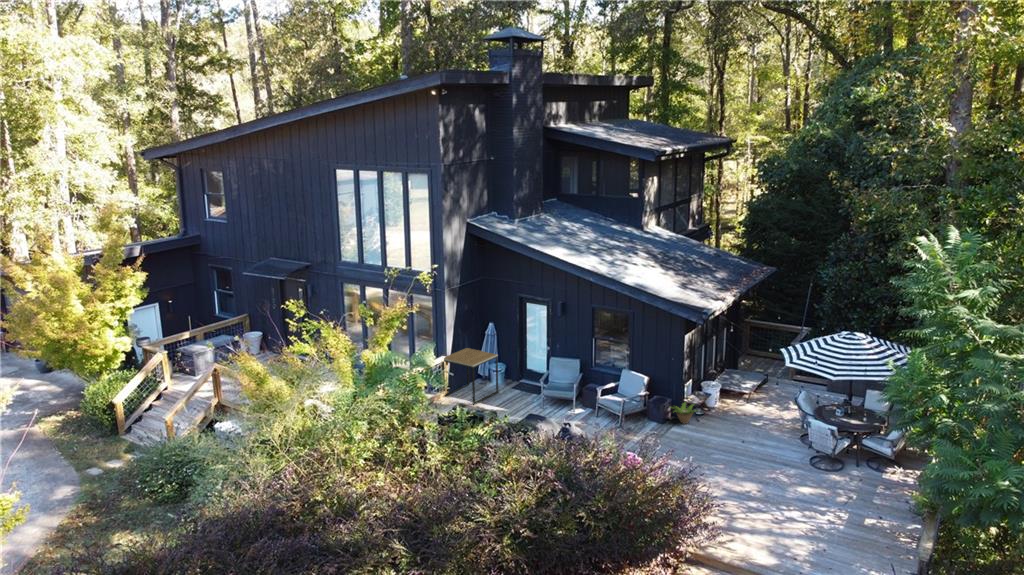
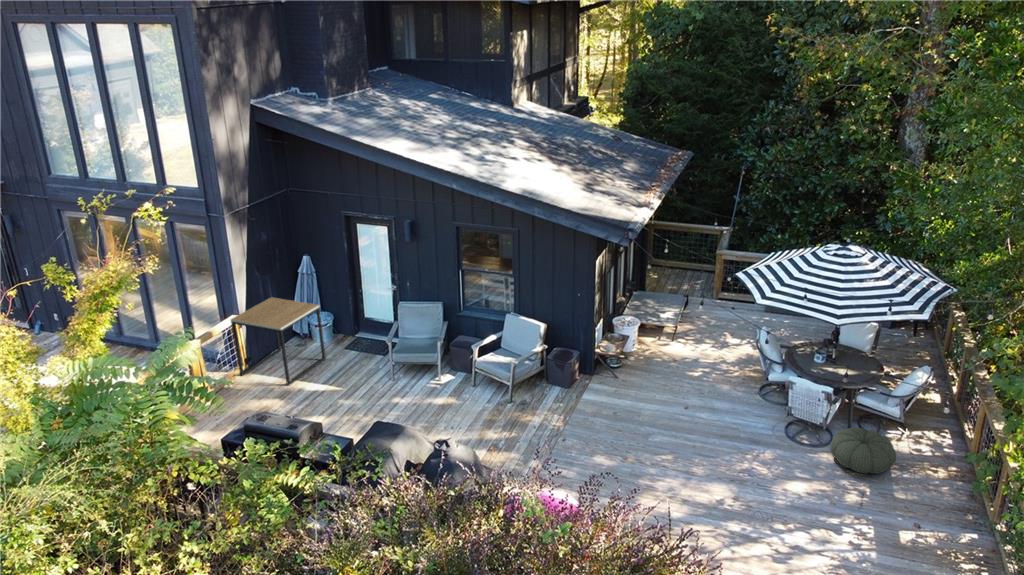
decorative plant: present [673,402,697,423] -> none [577,352,621,386]
pouf: none [836,459,882,489] -> present [830,427,896,474]

